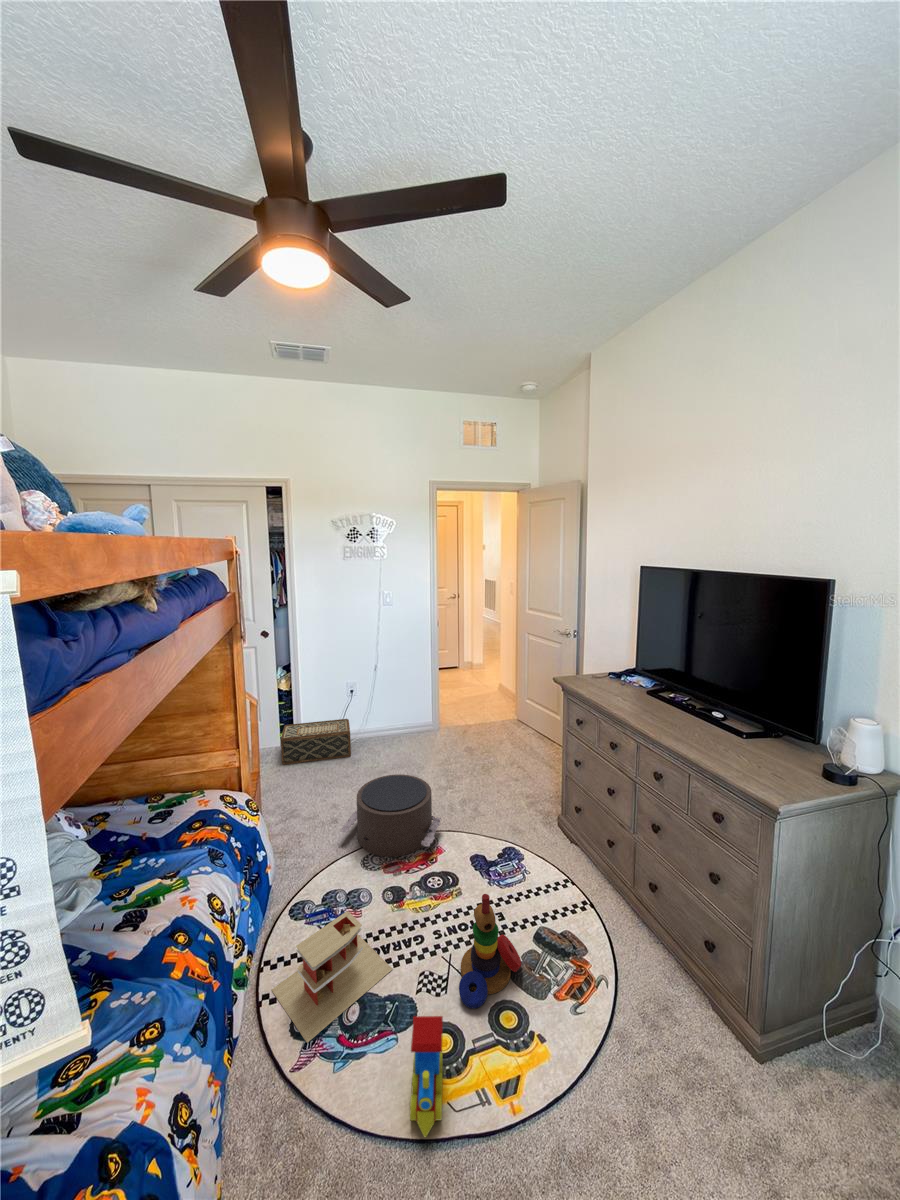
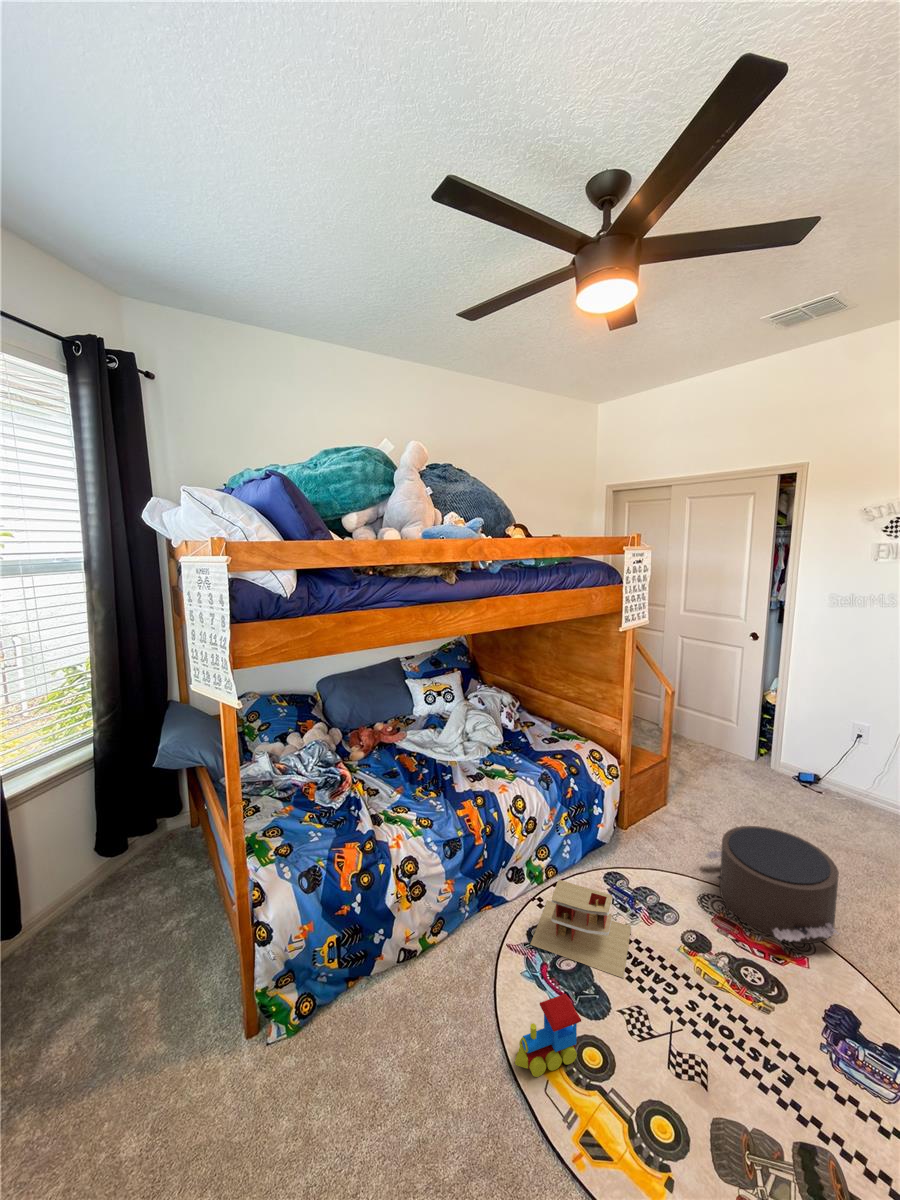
woven basket: present [281,719,351,765] -> none [736,735,847,807]
stacking toy: present [459,894,522,1009] -> none [638,987,748,1126]

